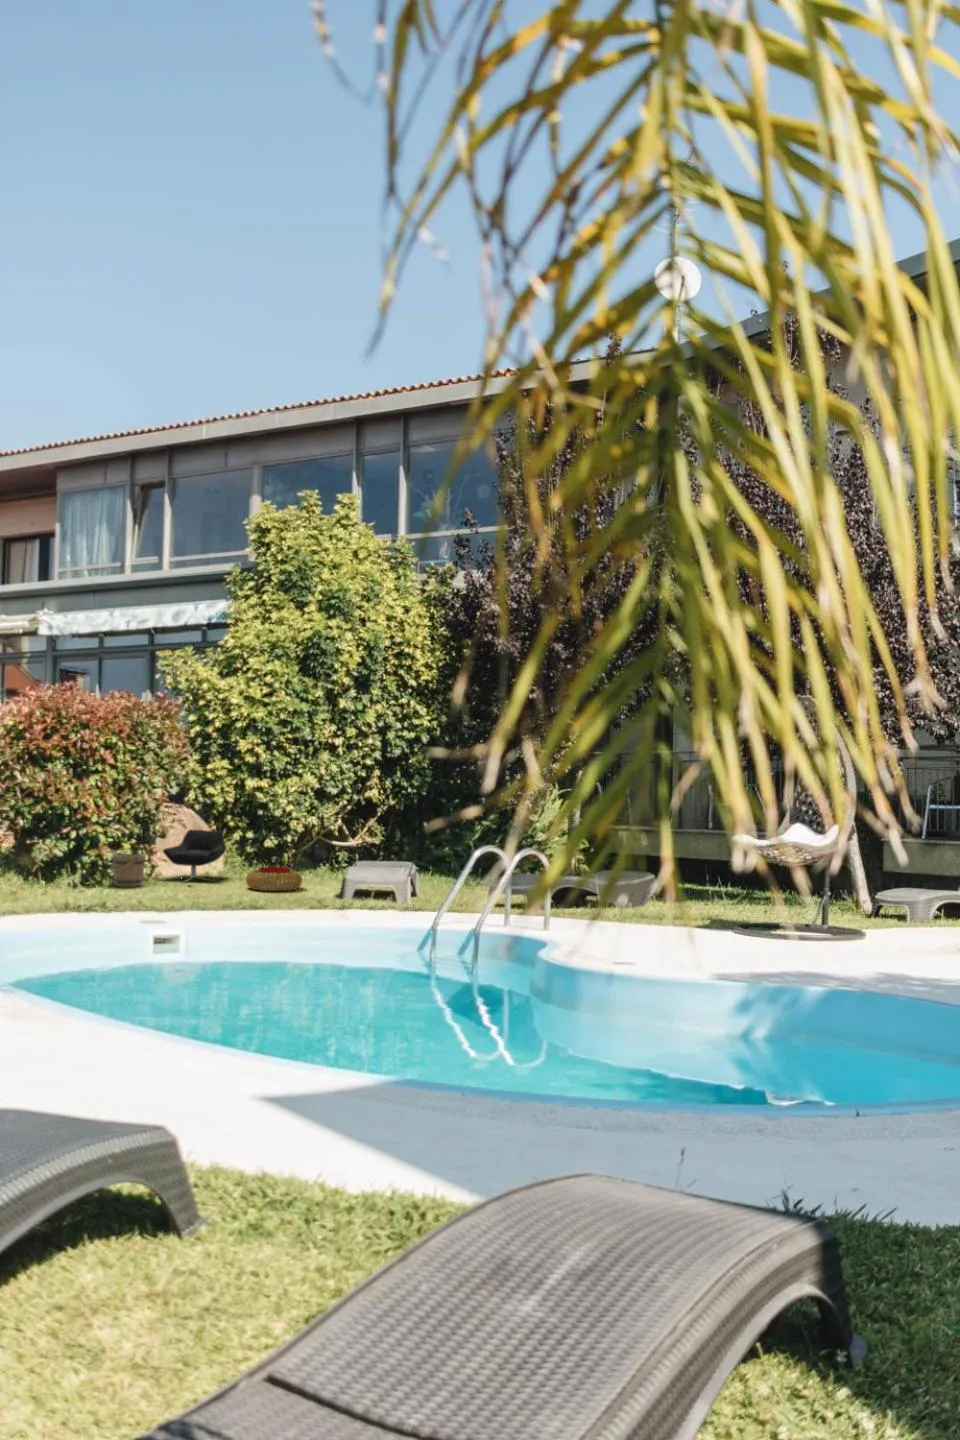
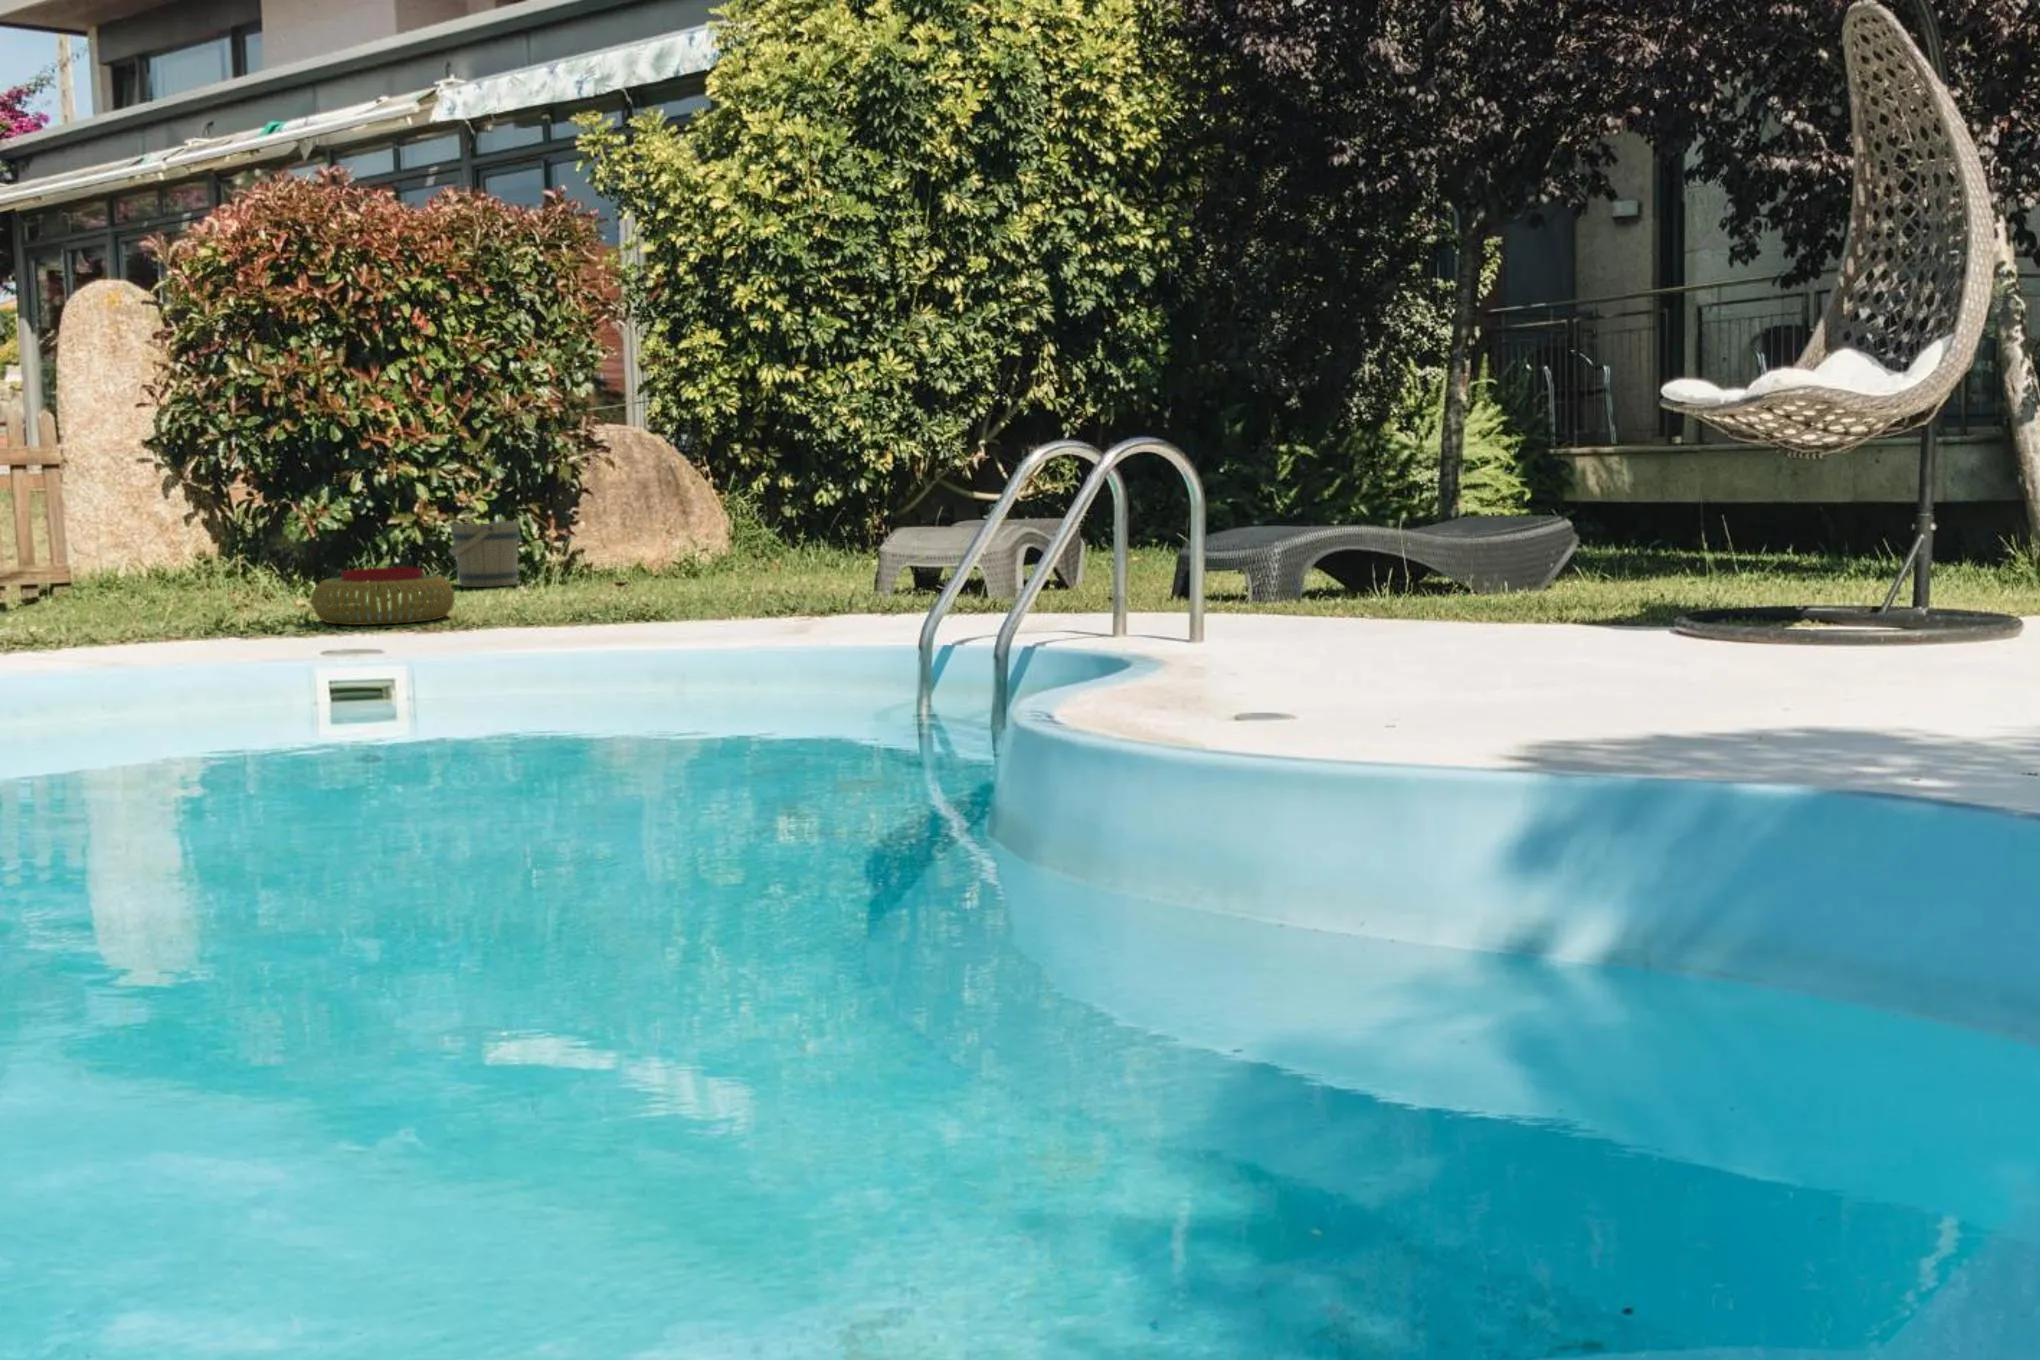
lounge chair: present [163,830,226,882] -> none [573,474,709,578]
pouf: present [246,867,302,891] -> present [311,567,455,625]

